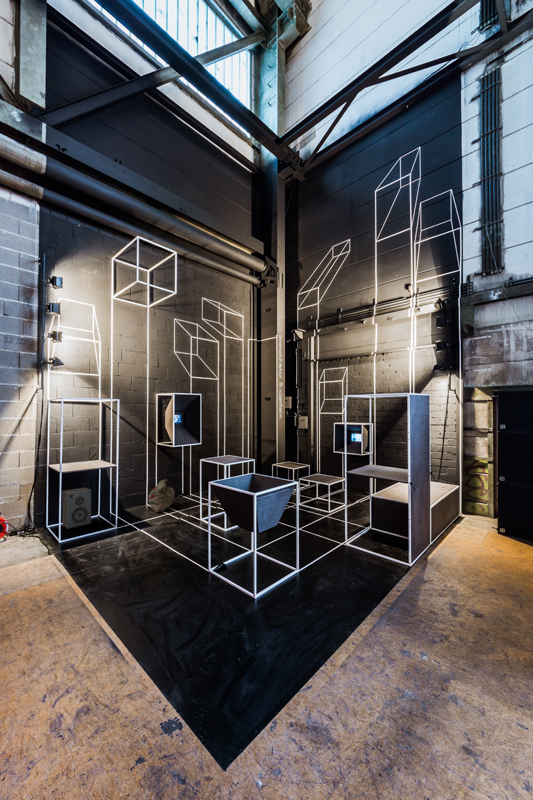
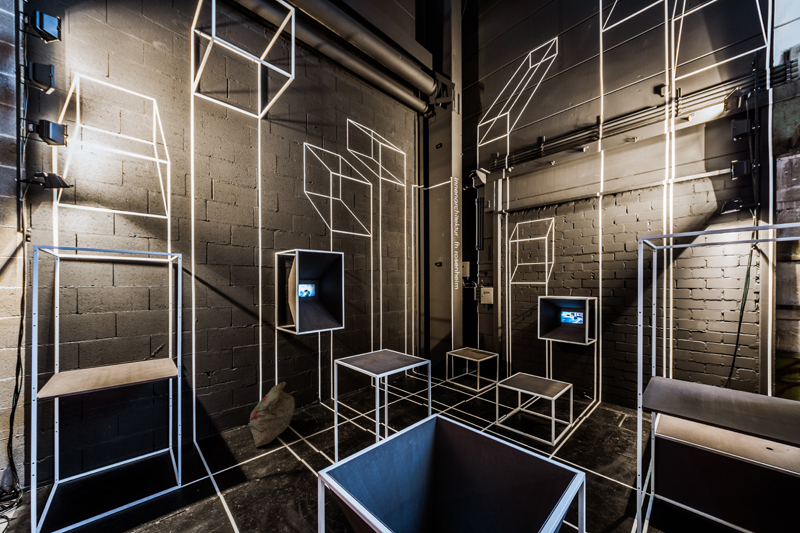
speaker: present [62,488,91,529] -> none [70,409,128,497]

